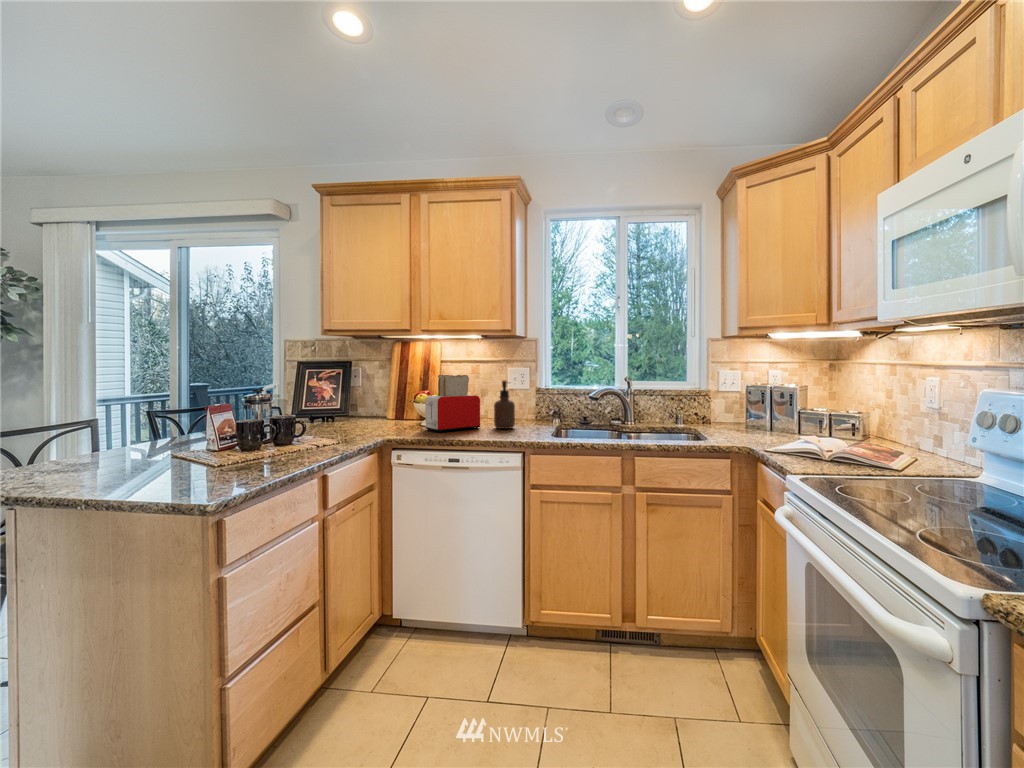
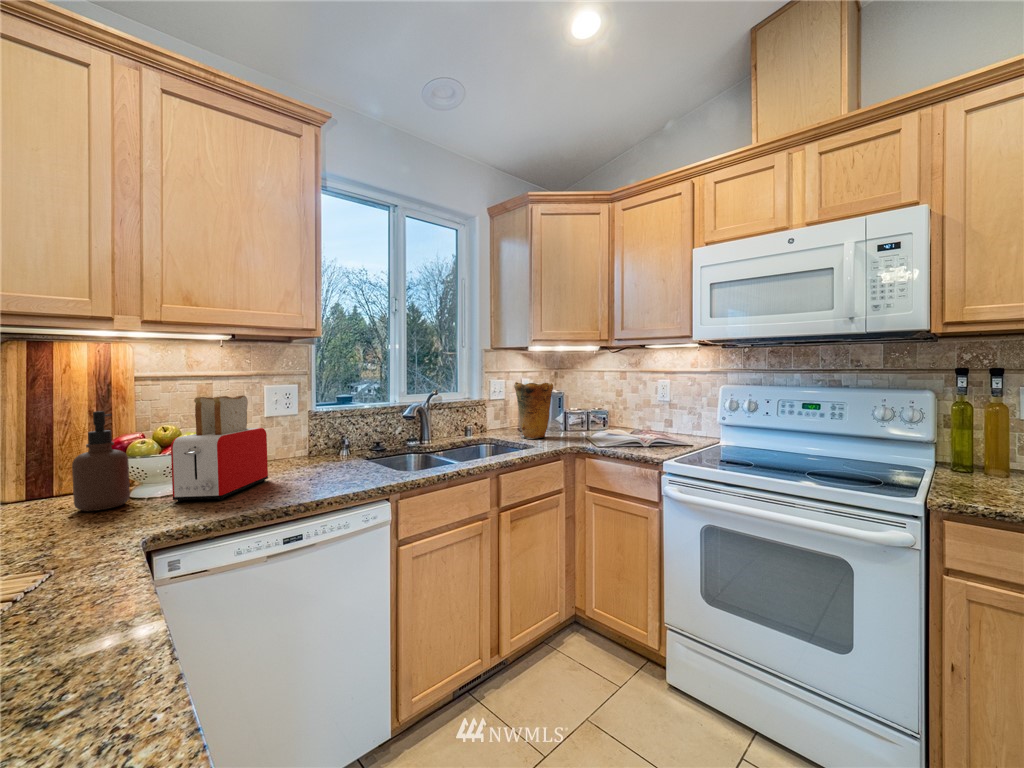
vase: none [723,373,771,436] -> present [514,382,553,439]
soap dispenser: present [494,381,515,429] -> present [72,411,130,511]

